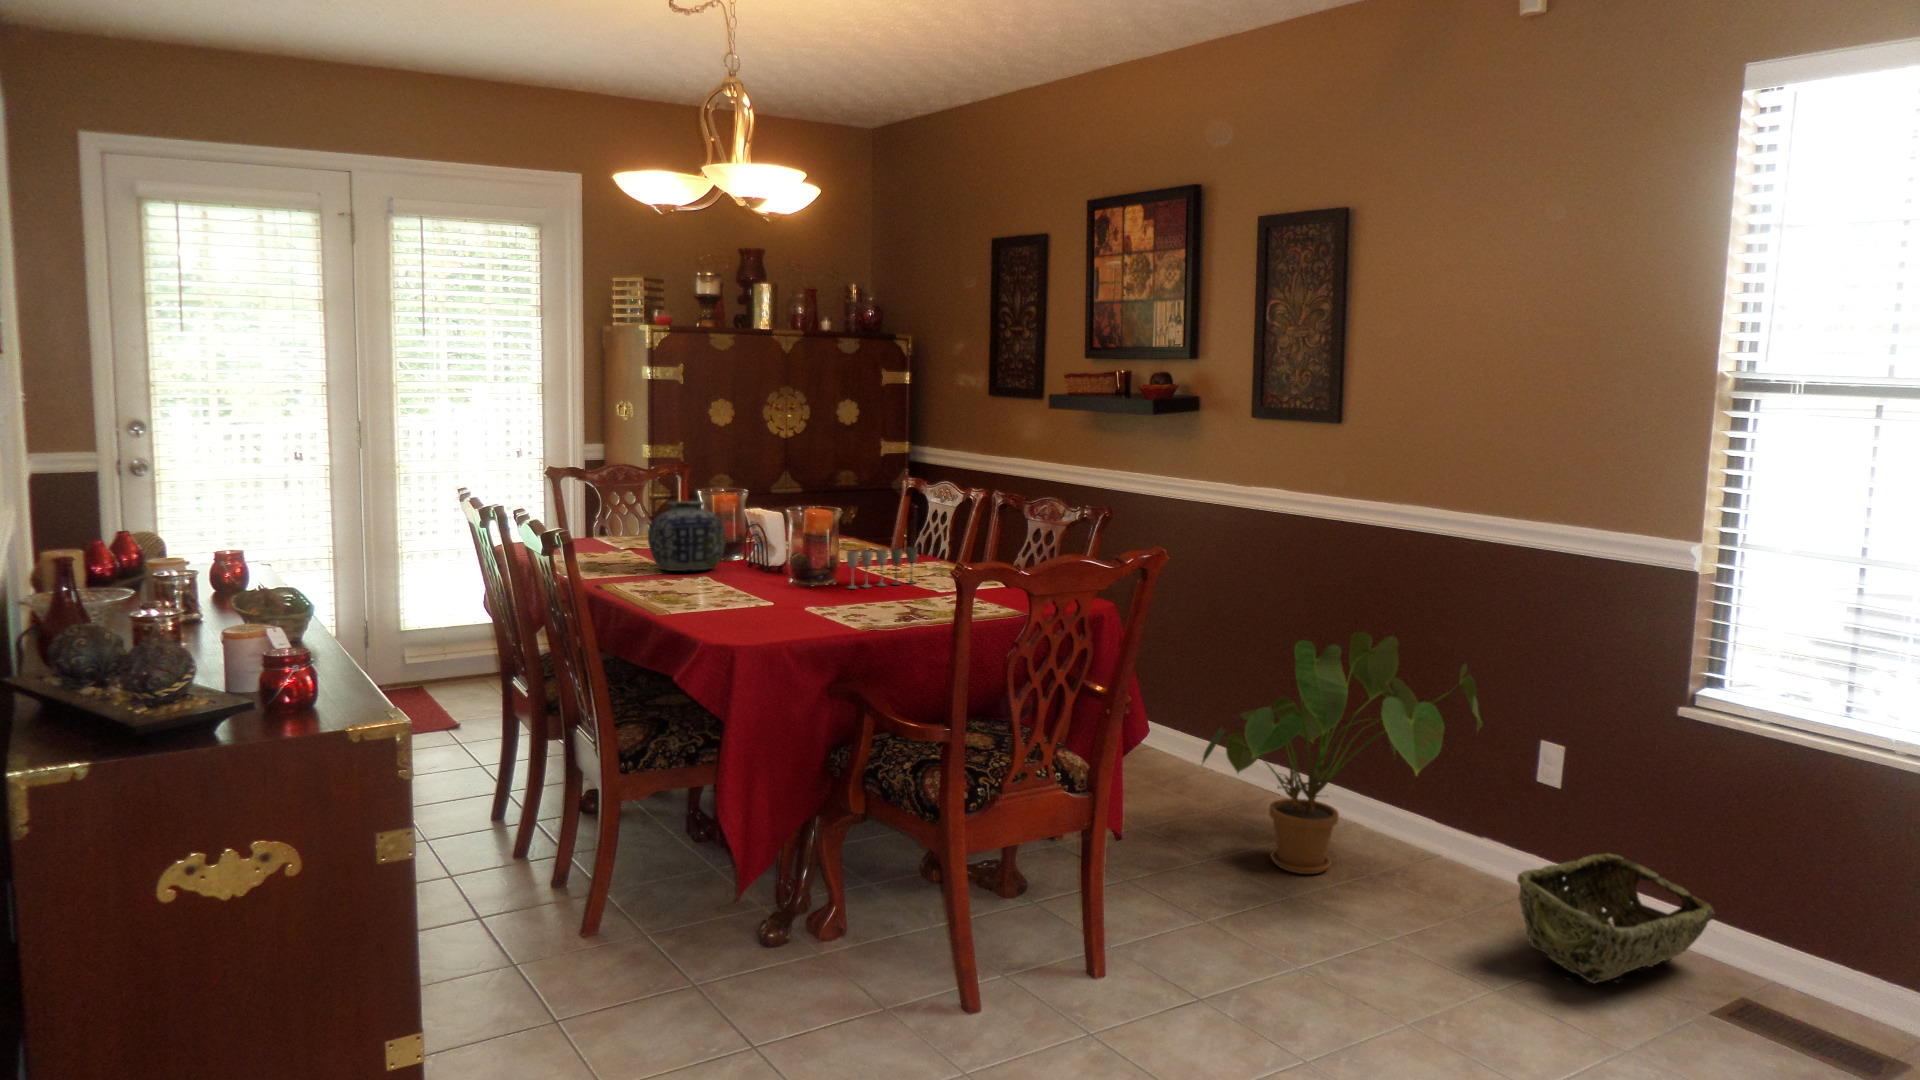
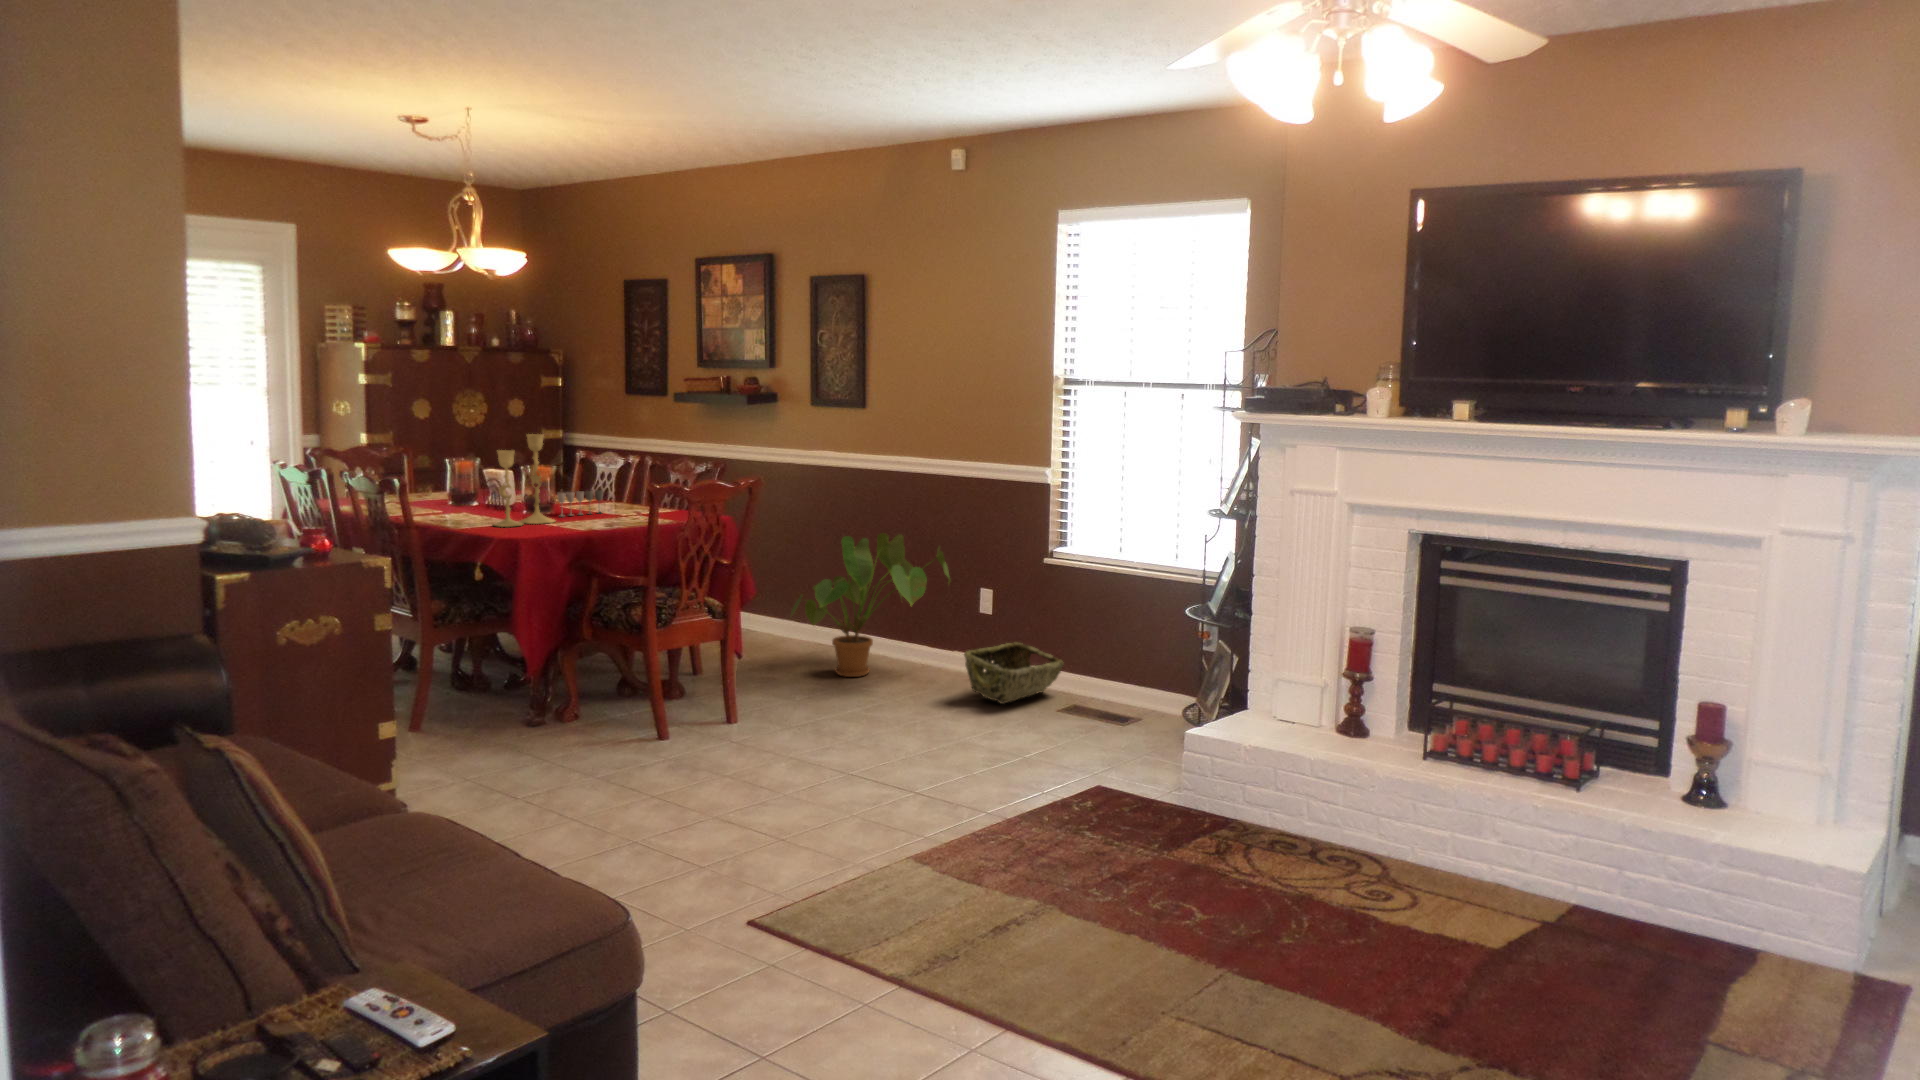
candlestick: none [739,461,838,608] -> present [494,434,555,527]
vase: present [648,501,726,571] -> none [409,466,465,512]

